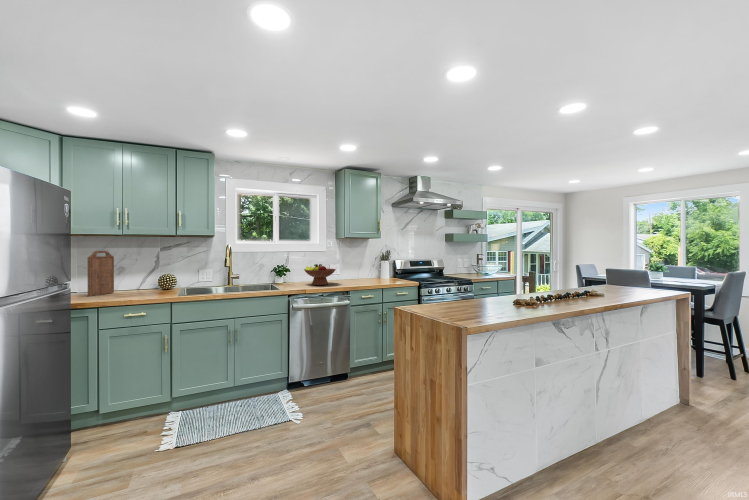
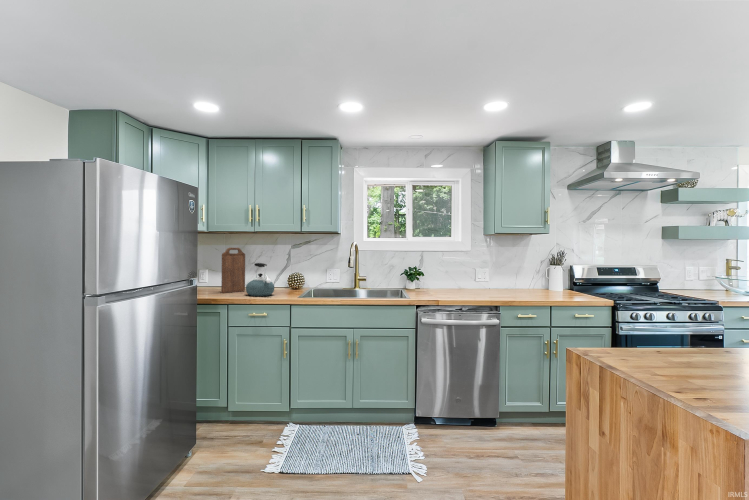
fruit bowl: present [304,264,336,285] -> none [440,268,482,296]
kettle: none [119,265,151,297] -> present [246,263,274,296]

